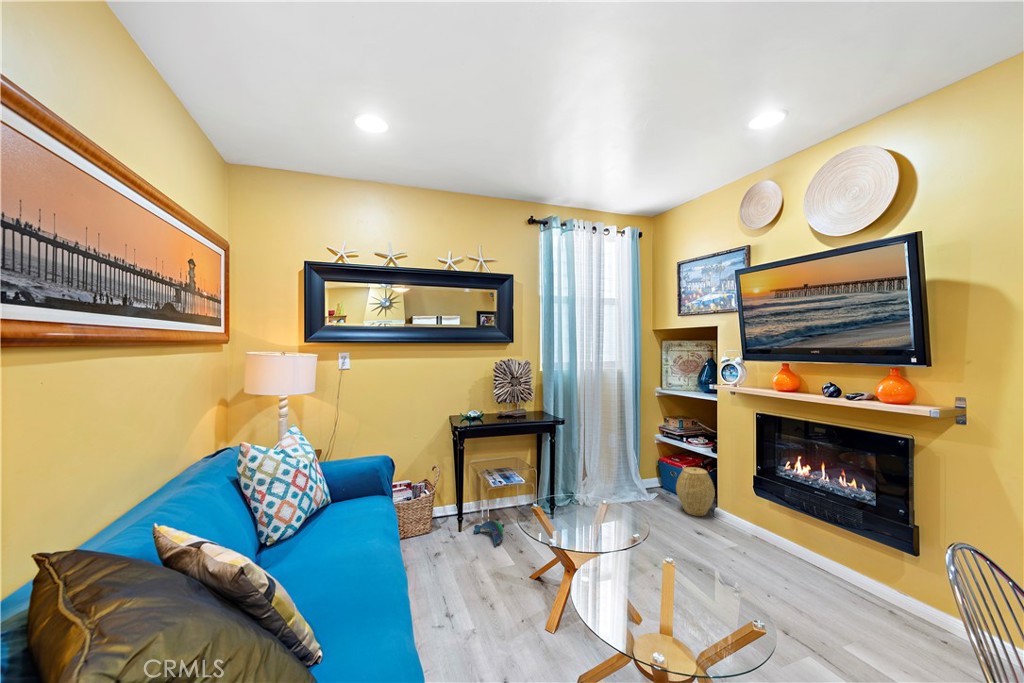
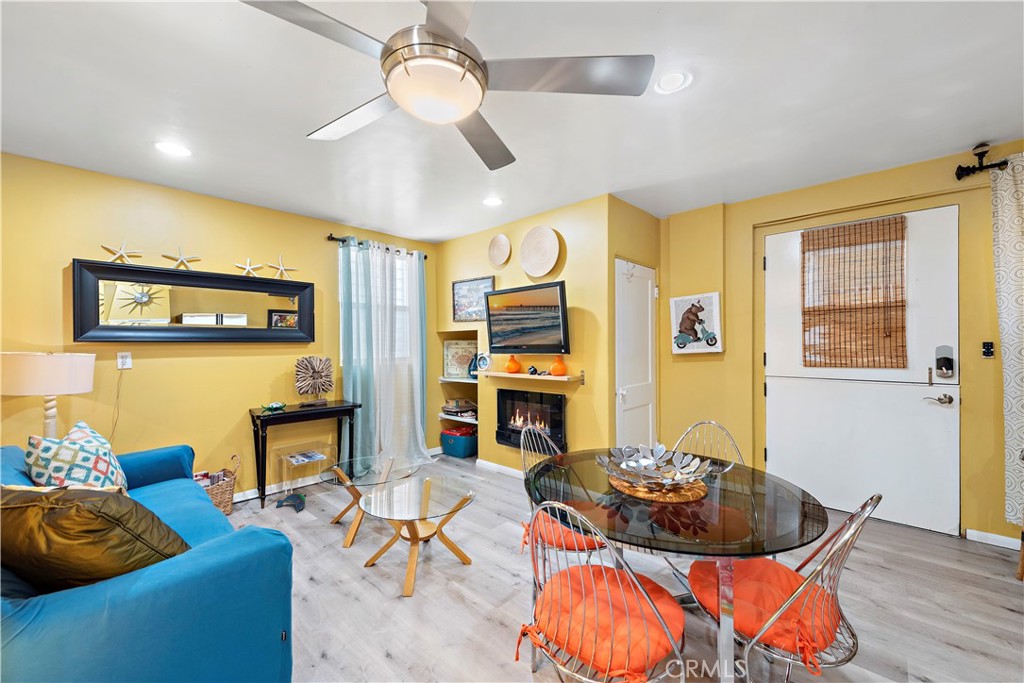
woven basket: present [676,467,715,516] -> none [450,433,476,467]

